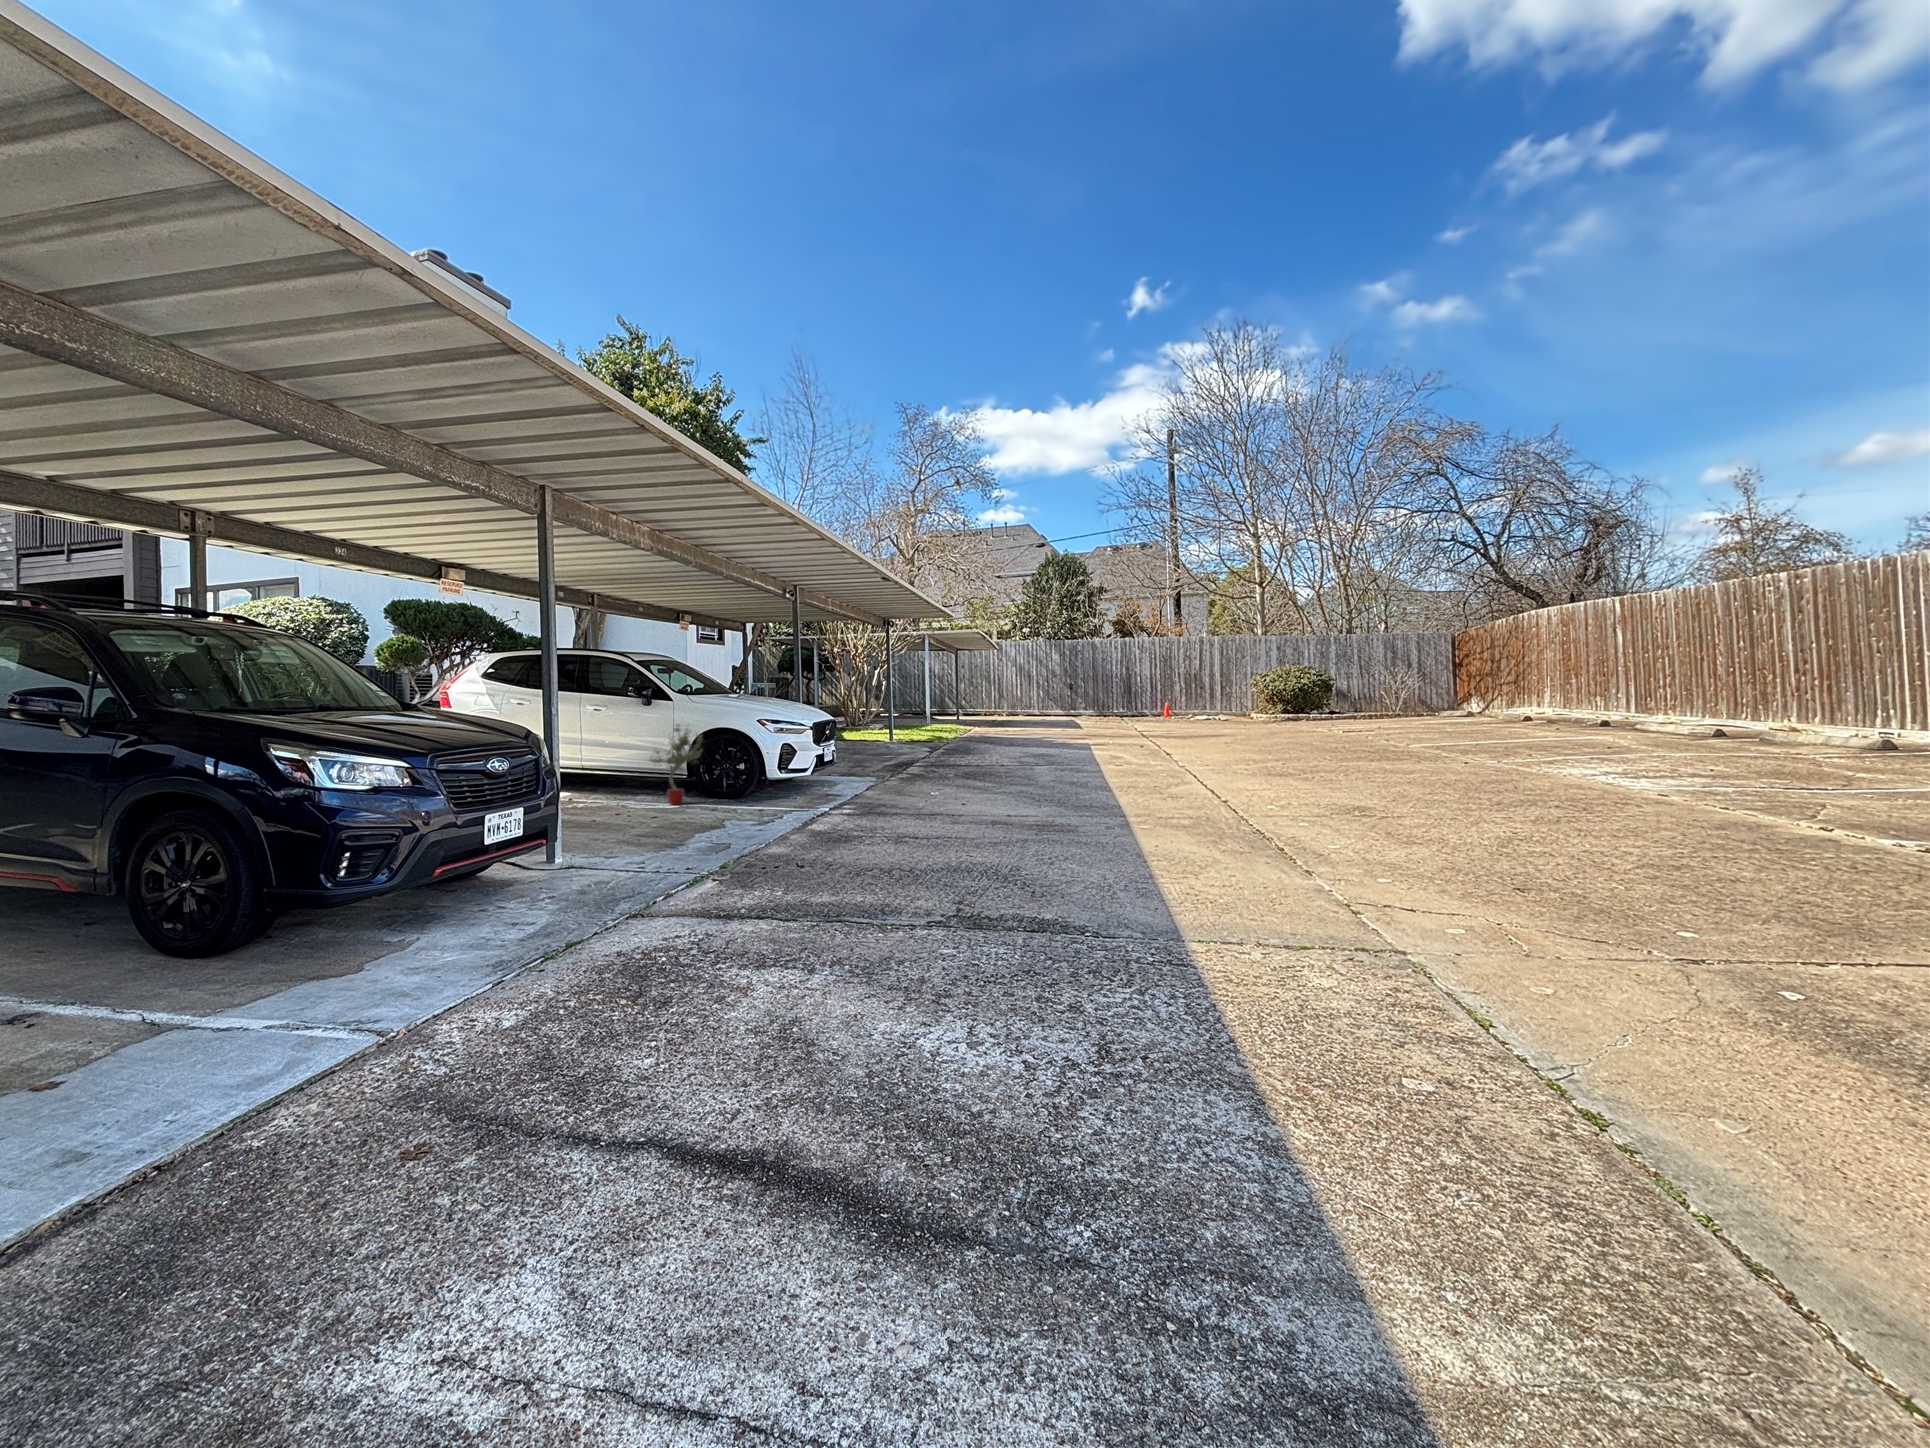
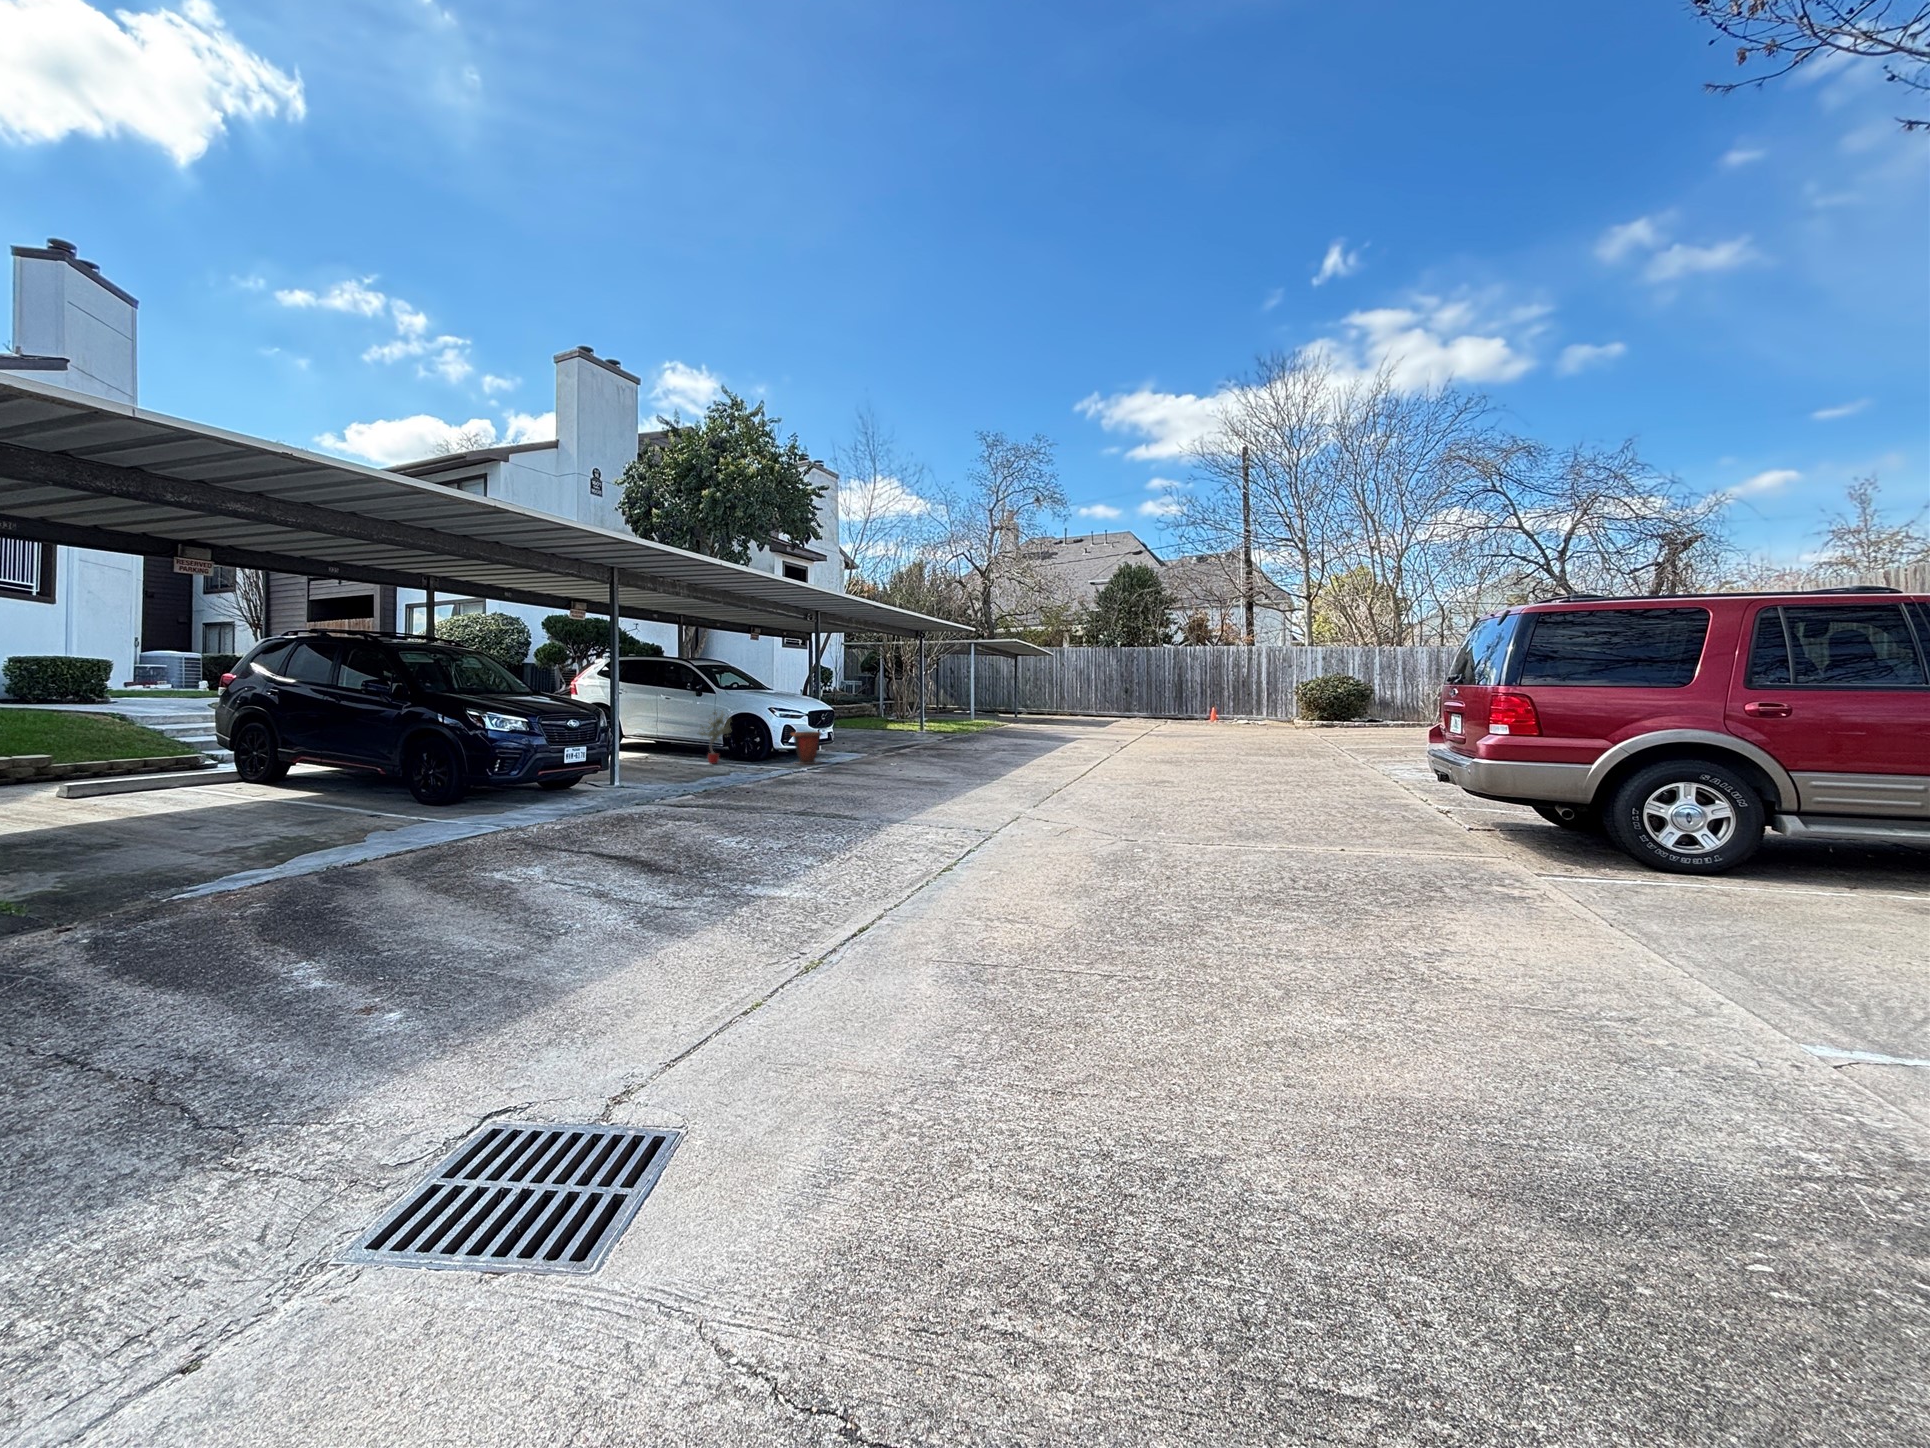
trash can: none [790,748,837,800] -> present [791,731,821,764]

